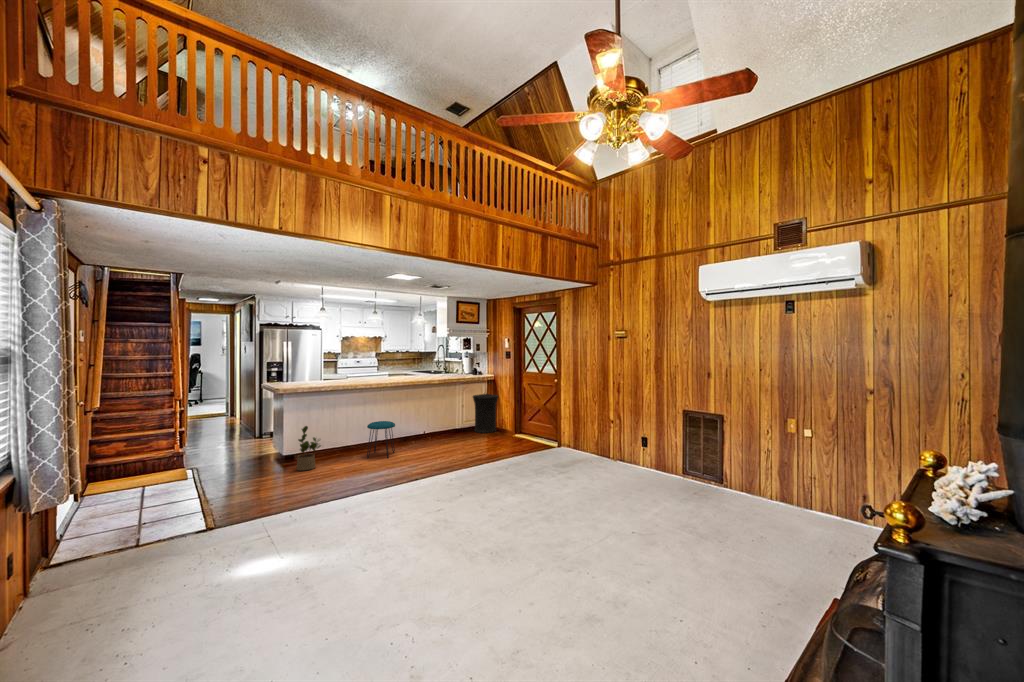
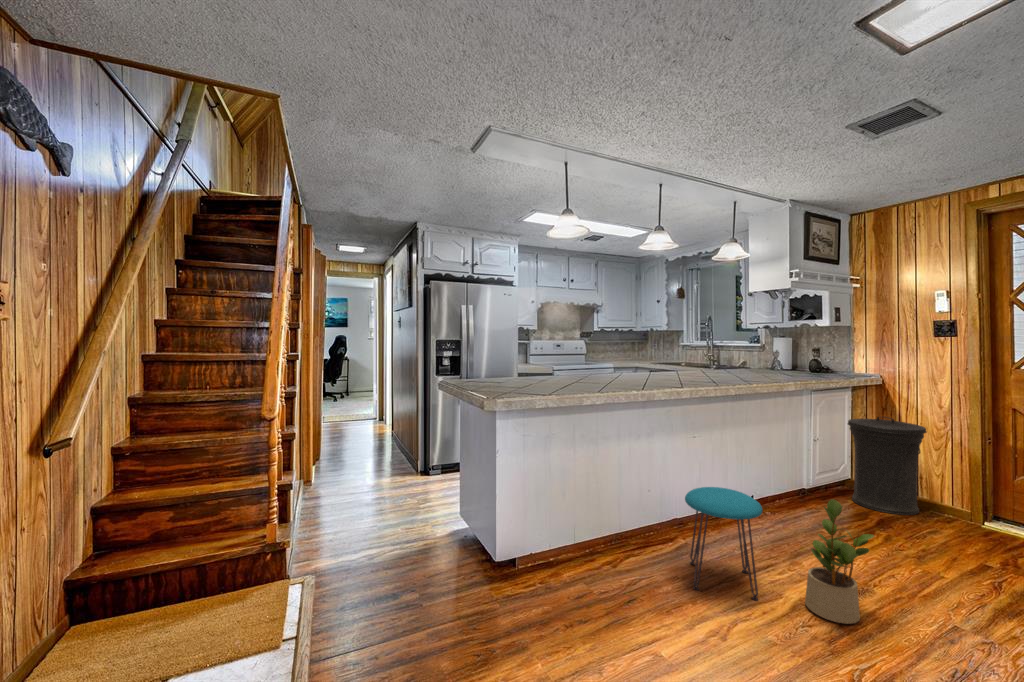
potted plant: present [297,426,321,470] -> present [805,499,874,624]

